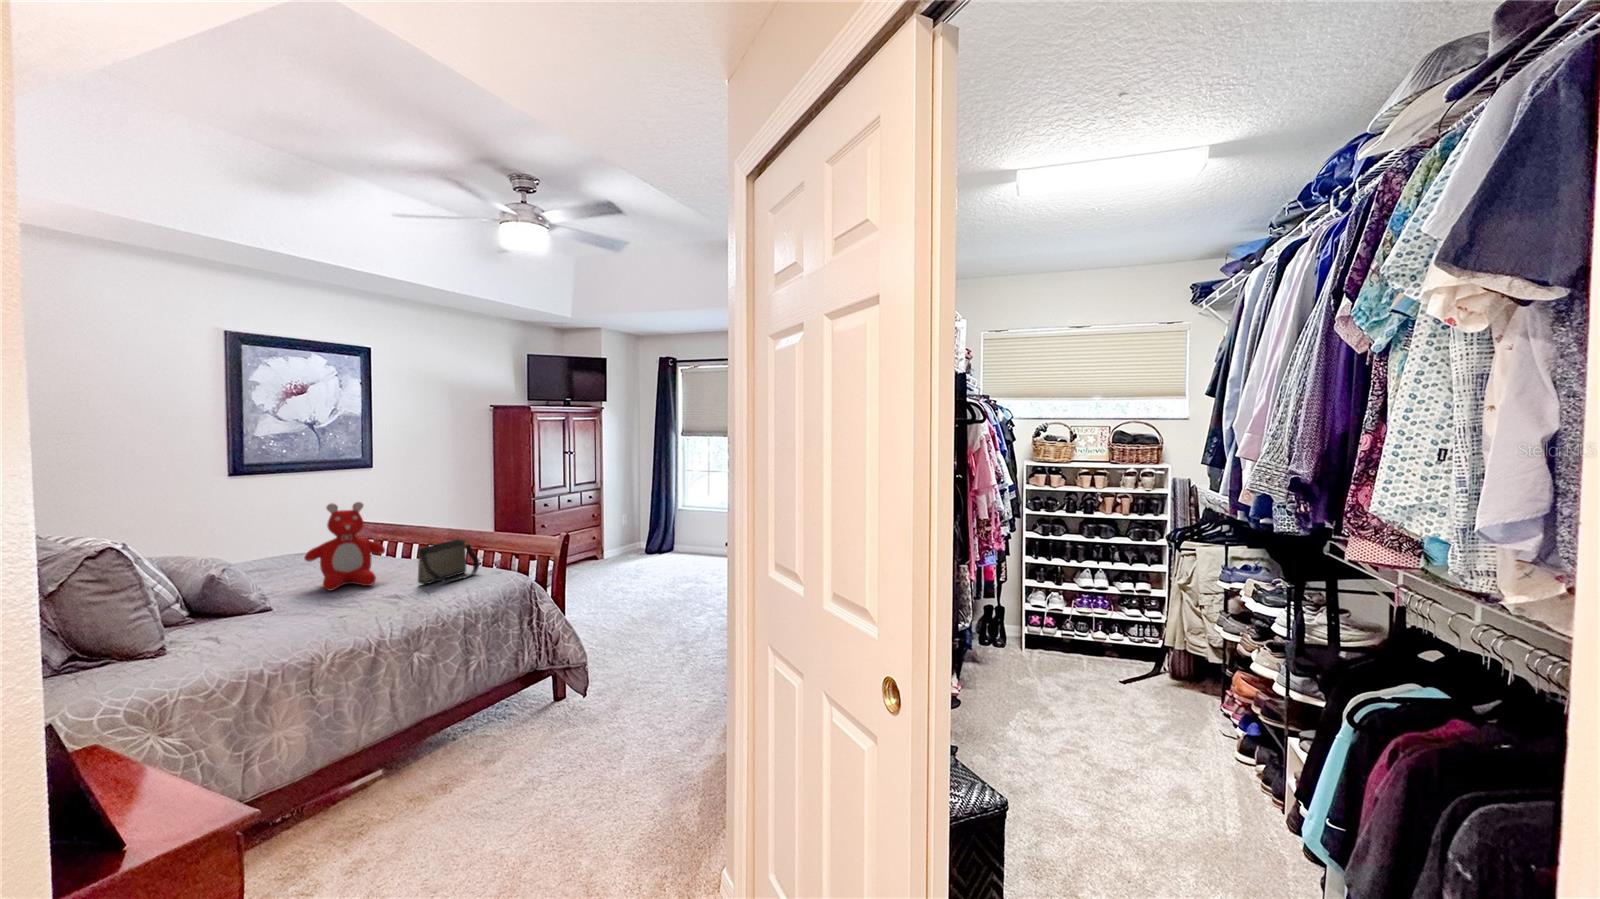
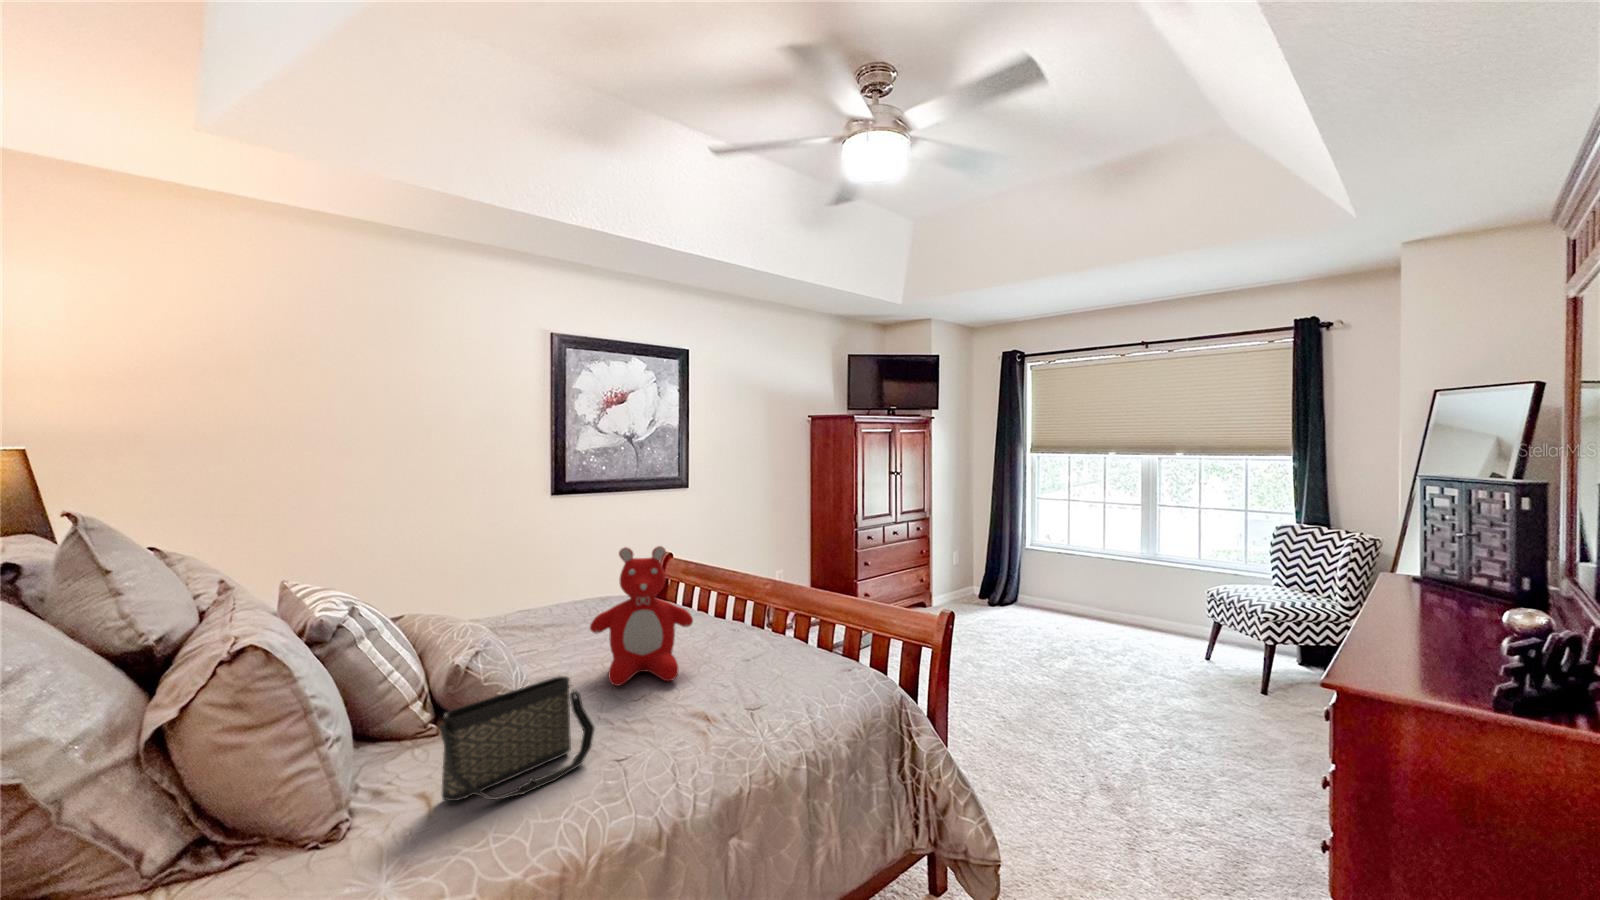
handbag: present [418,539,479,584] -> present [439,676,594,801]

